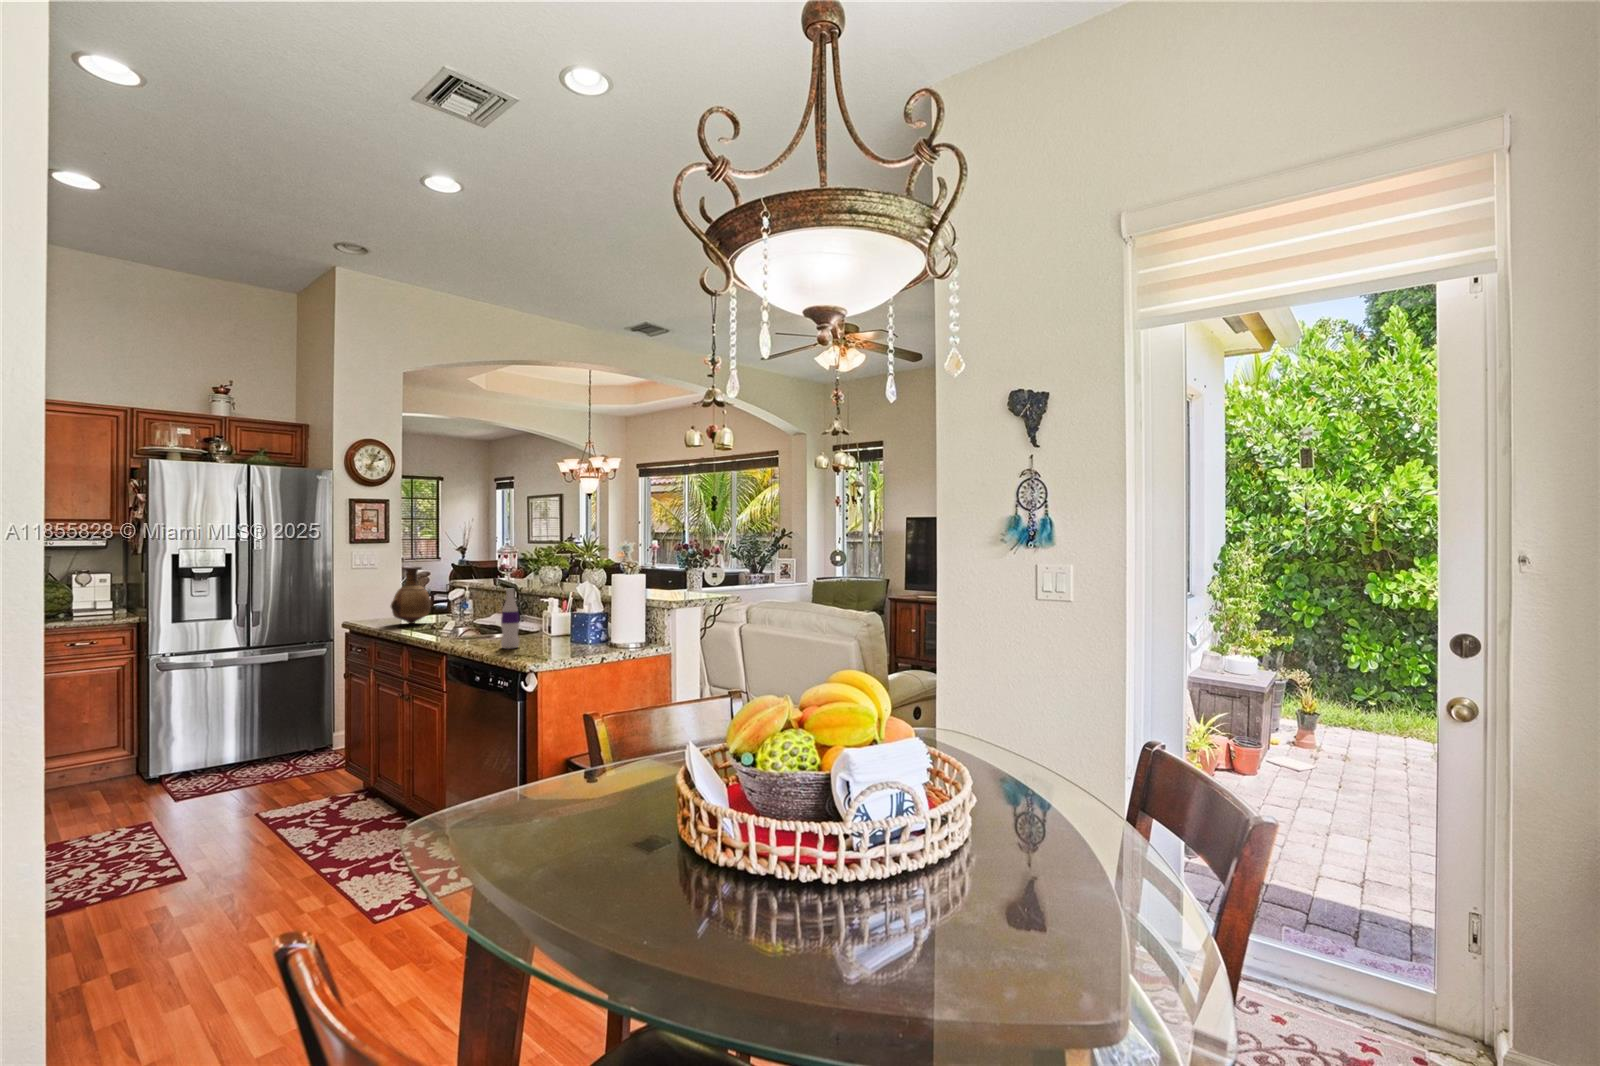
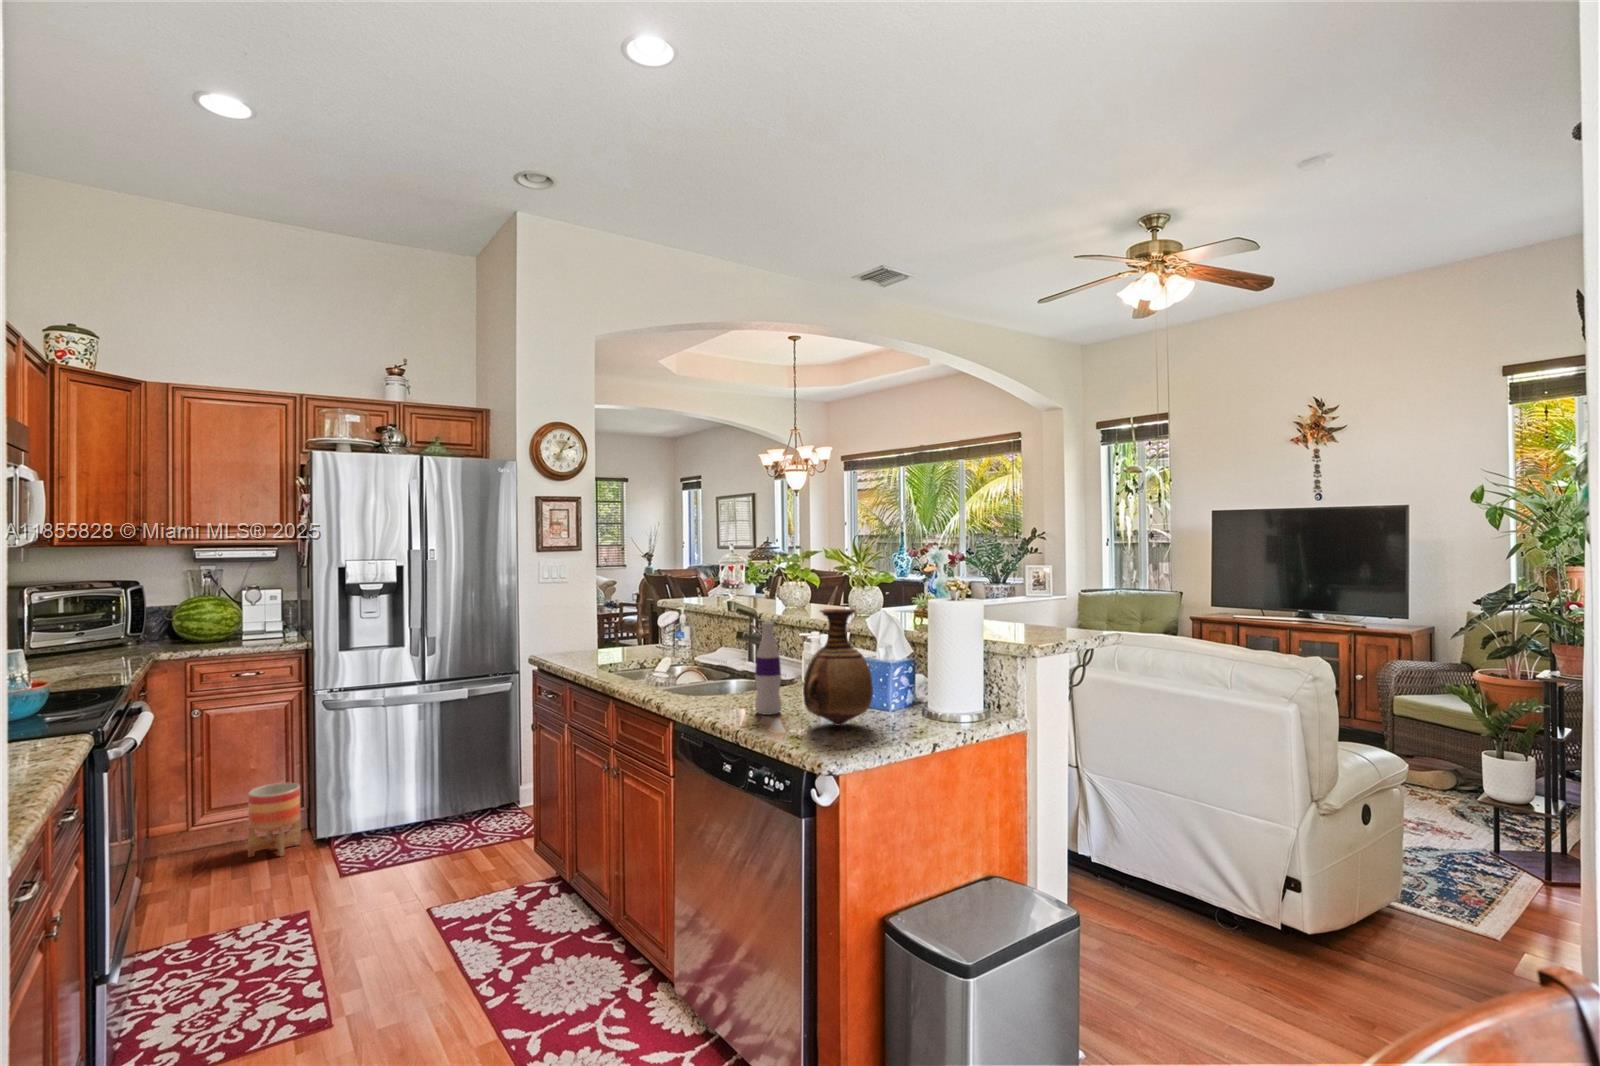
vase: present [391,567,432,624] -> present [803,609,873,726]
planter: none [85,732,134,793] -> present [248,783,301,857]

